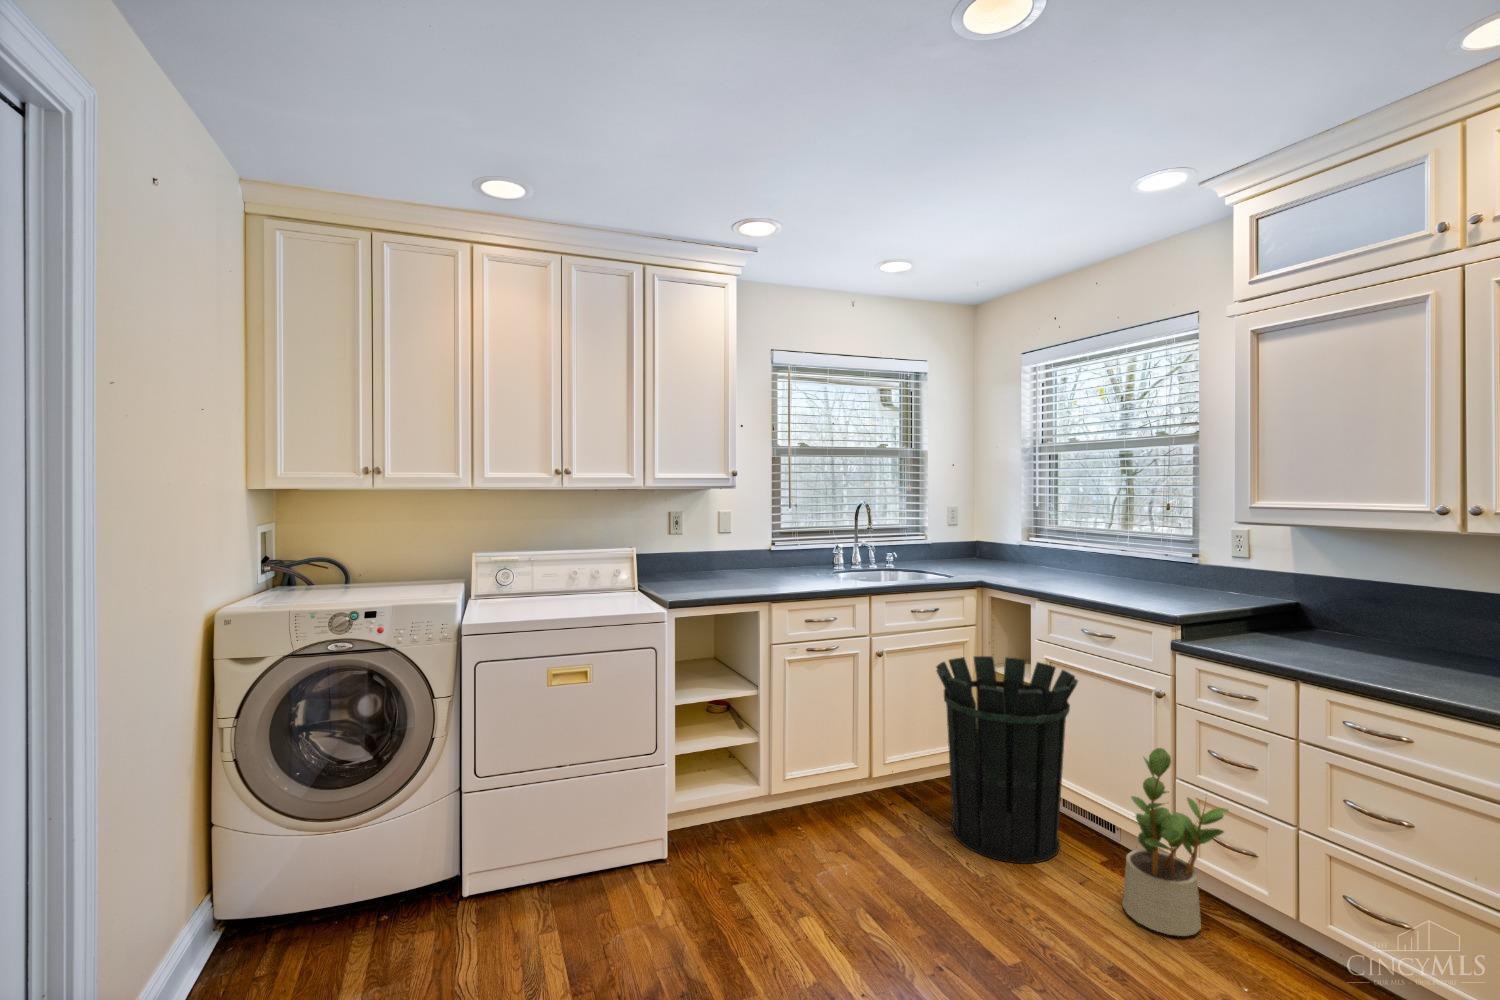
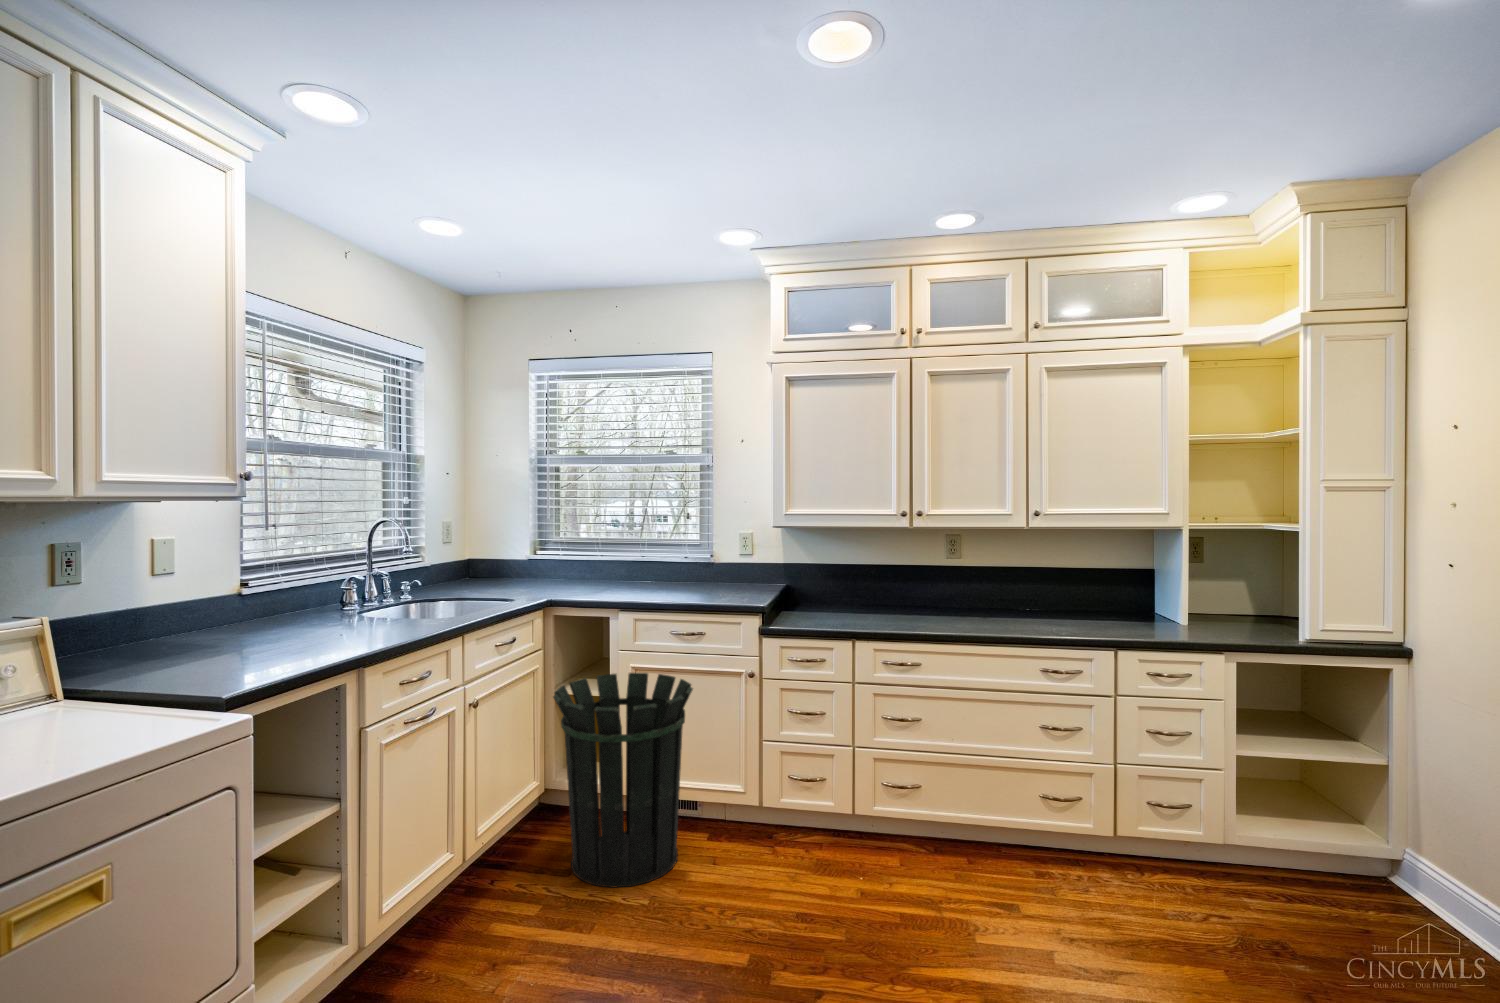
potted plant: present [1122,748,1228,936] -> none [752,717,819,872]

